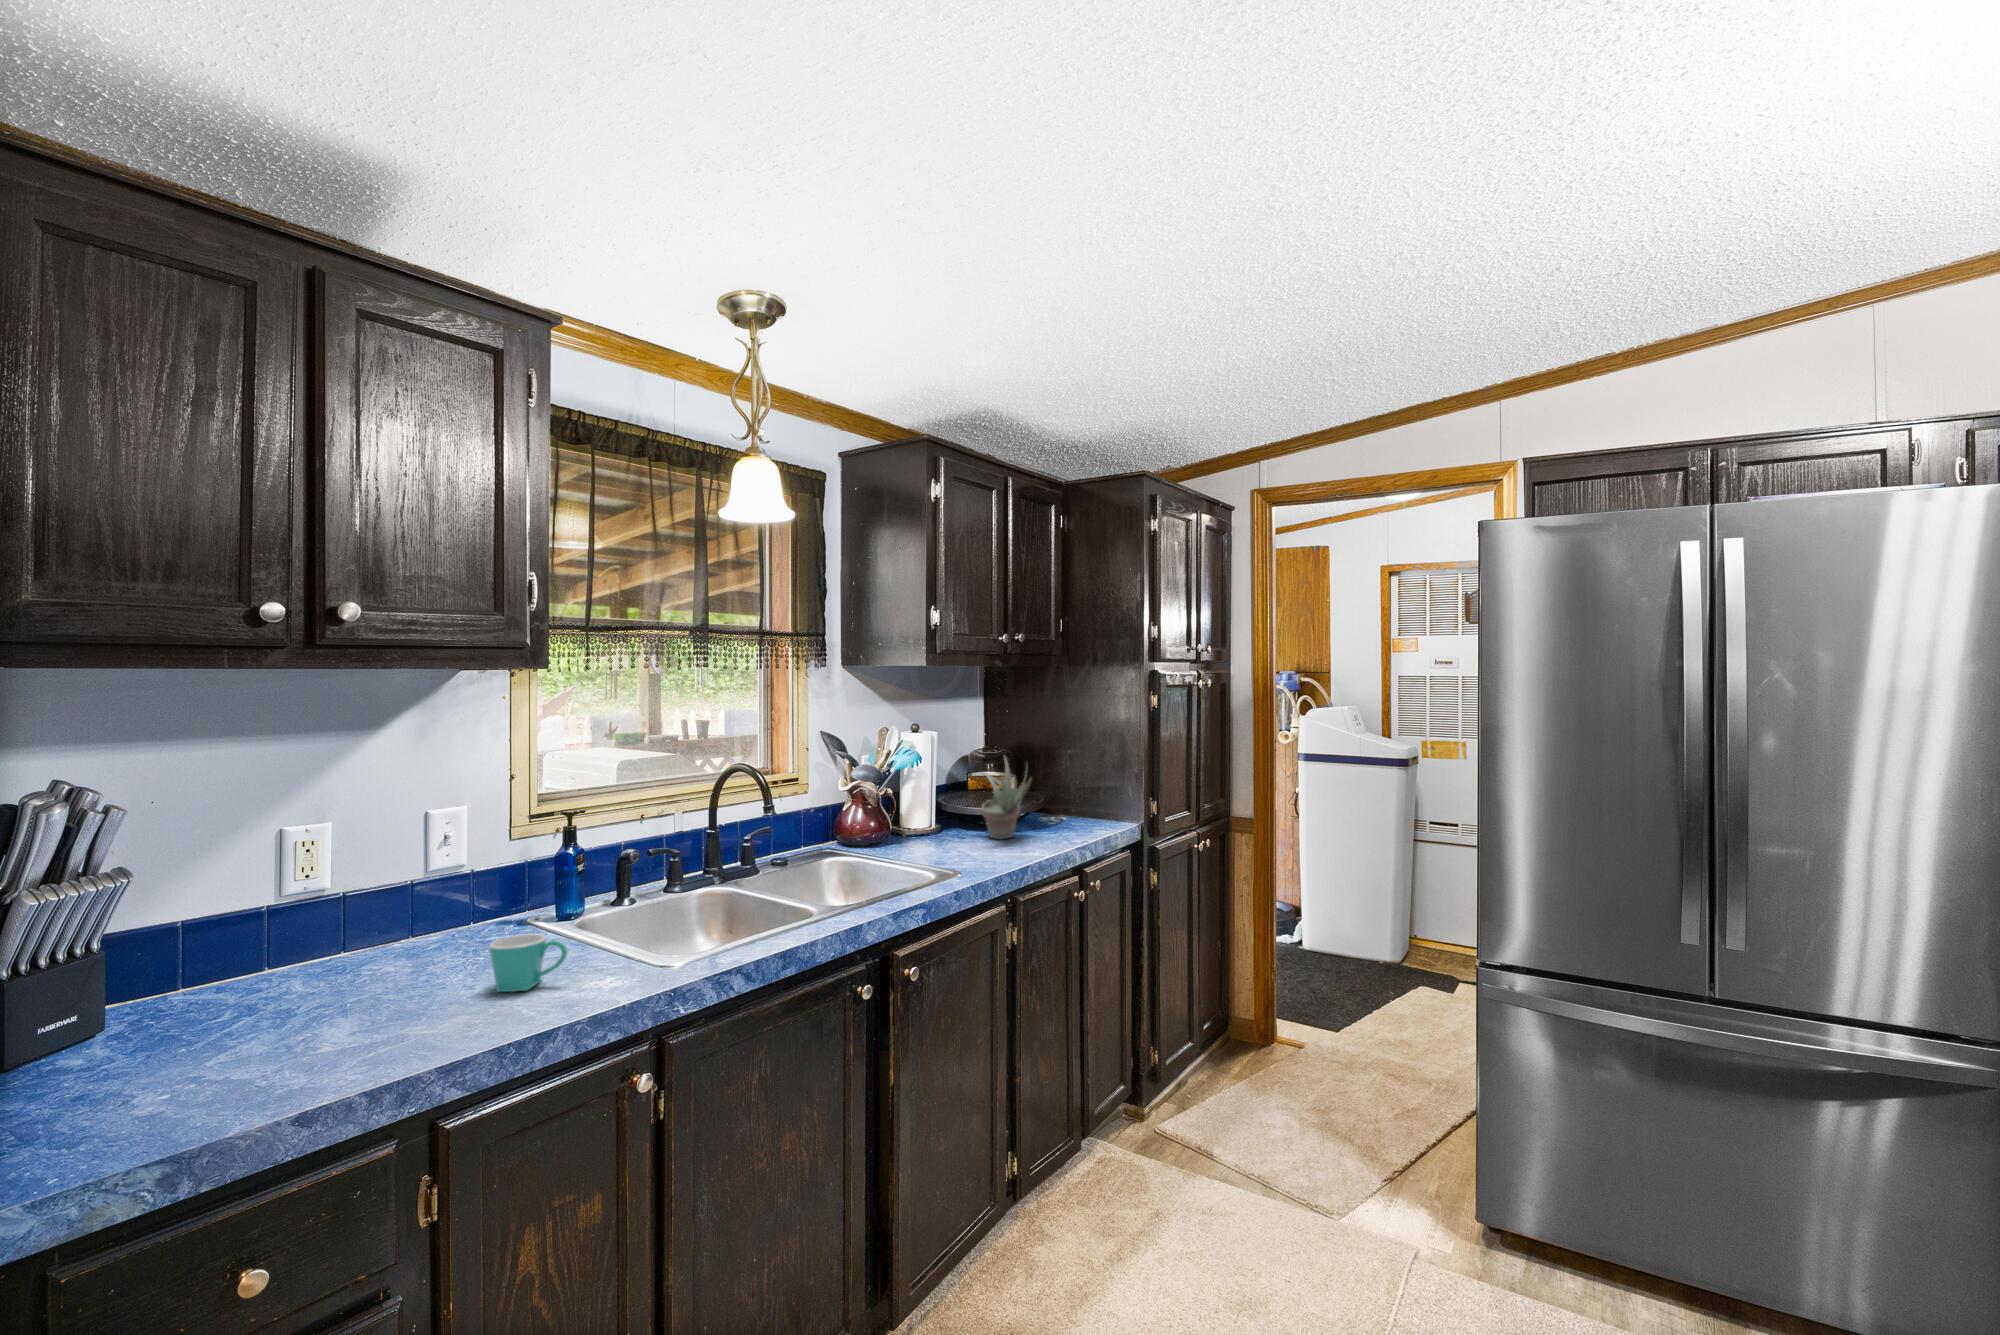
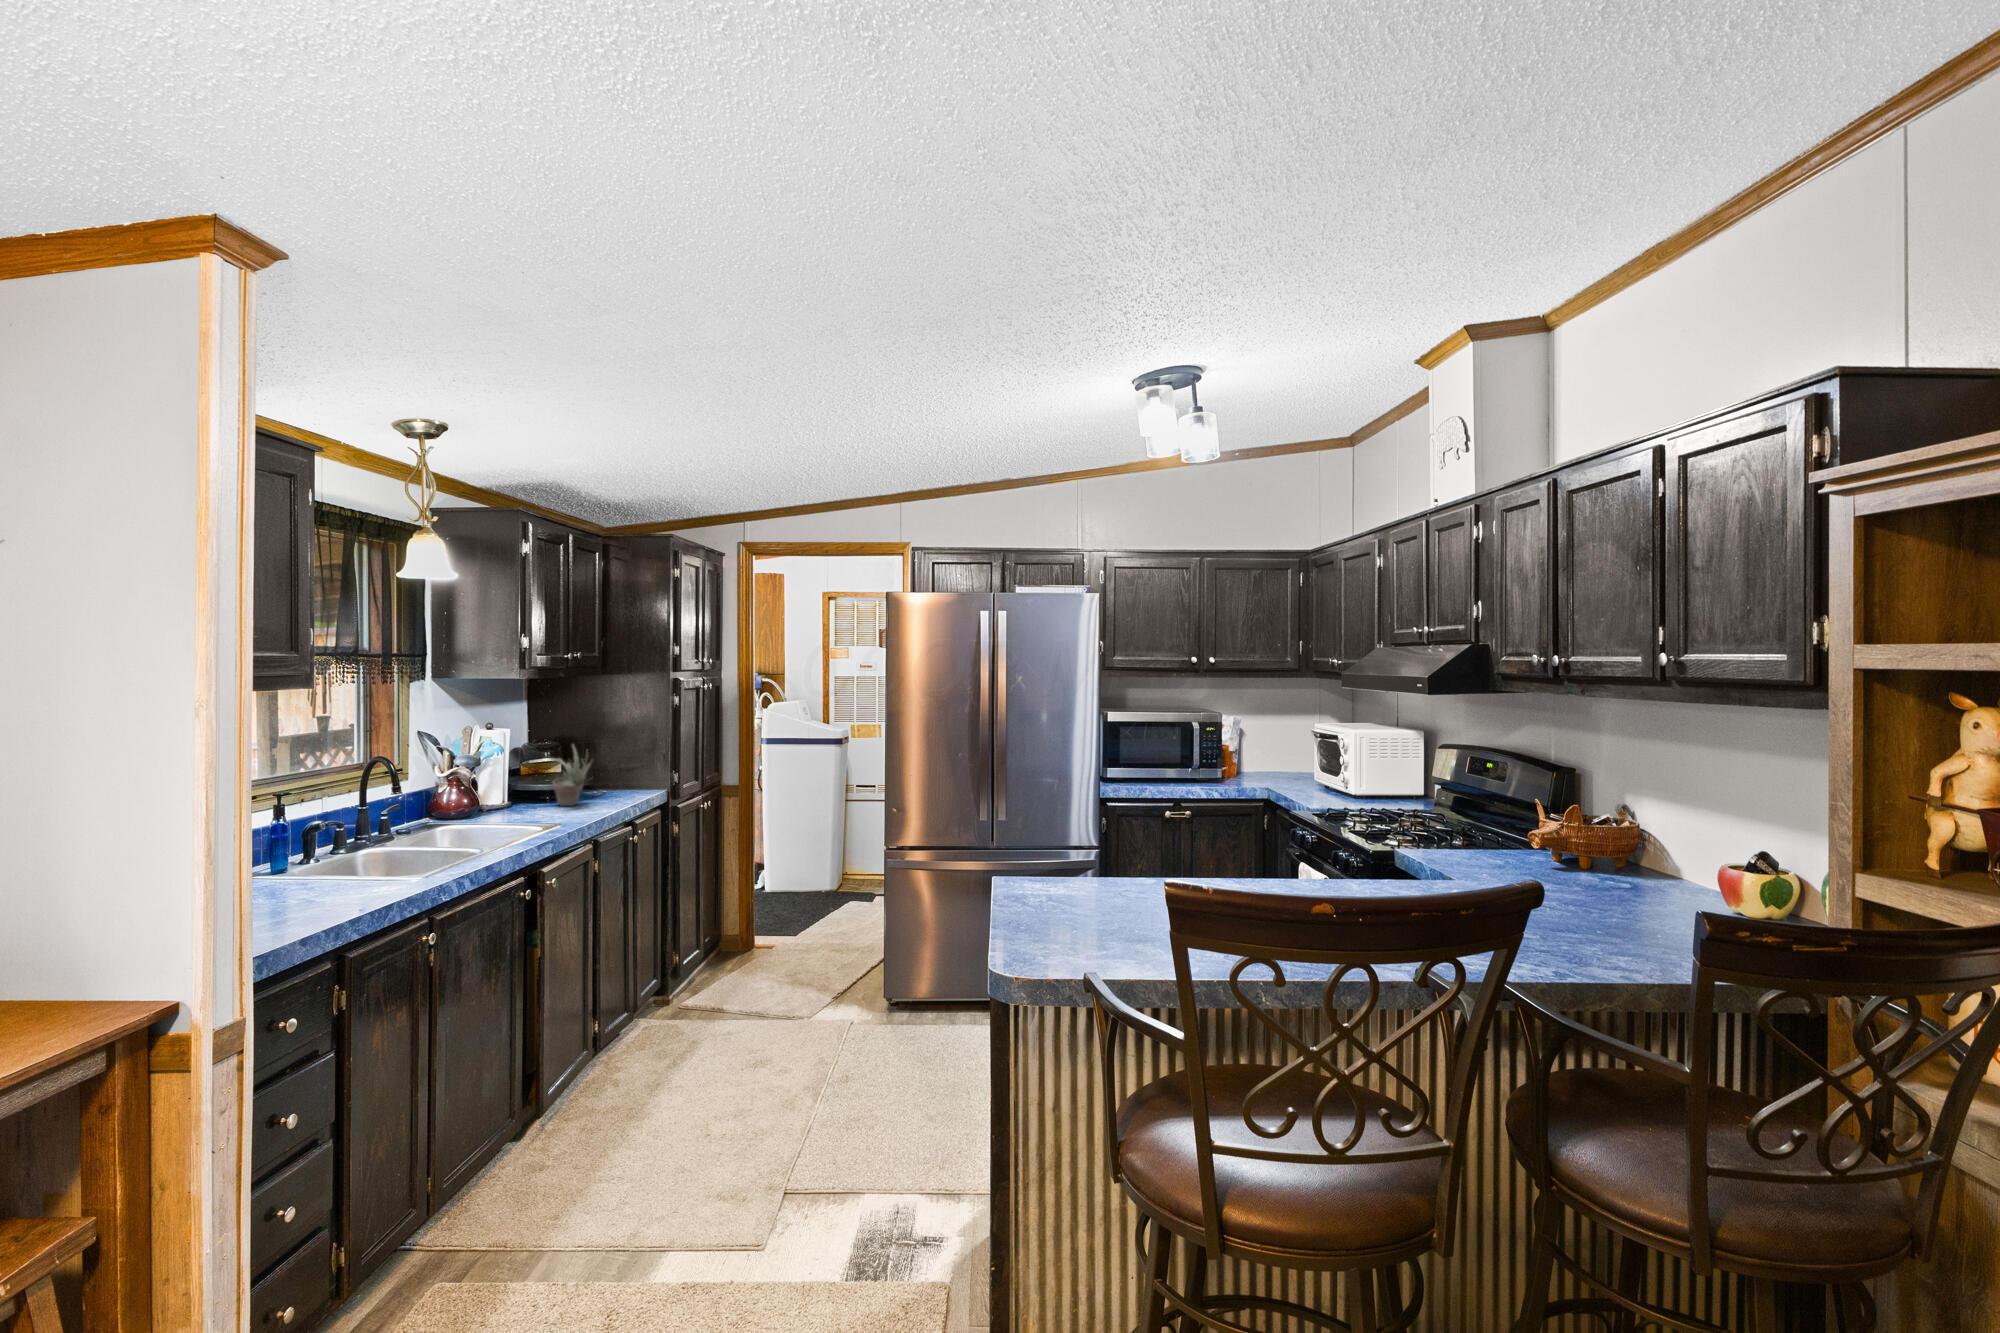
mug: present [489,934,568,992] -> none [306,863,362,898]

